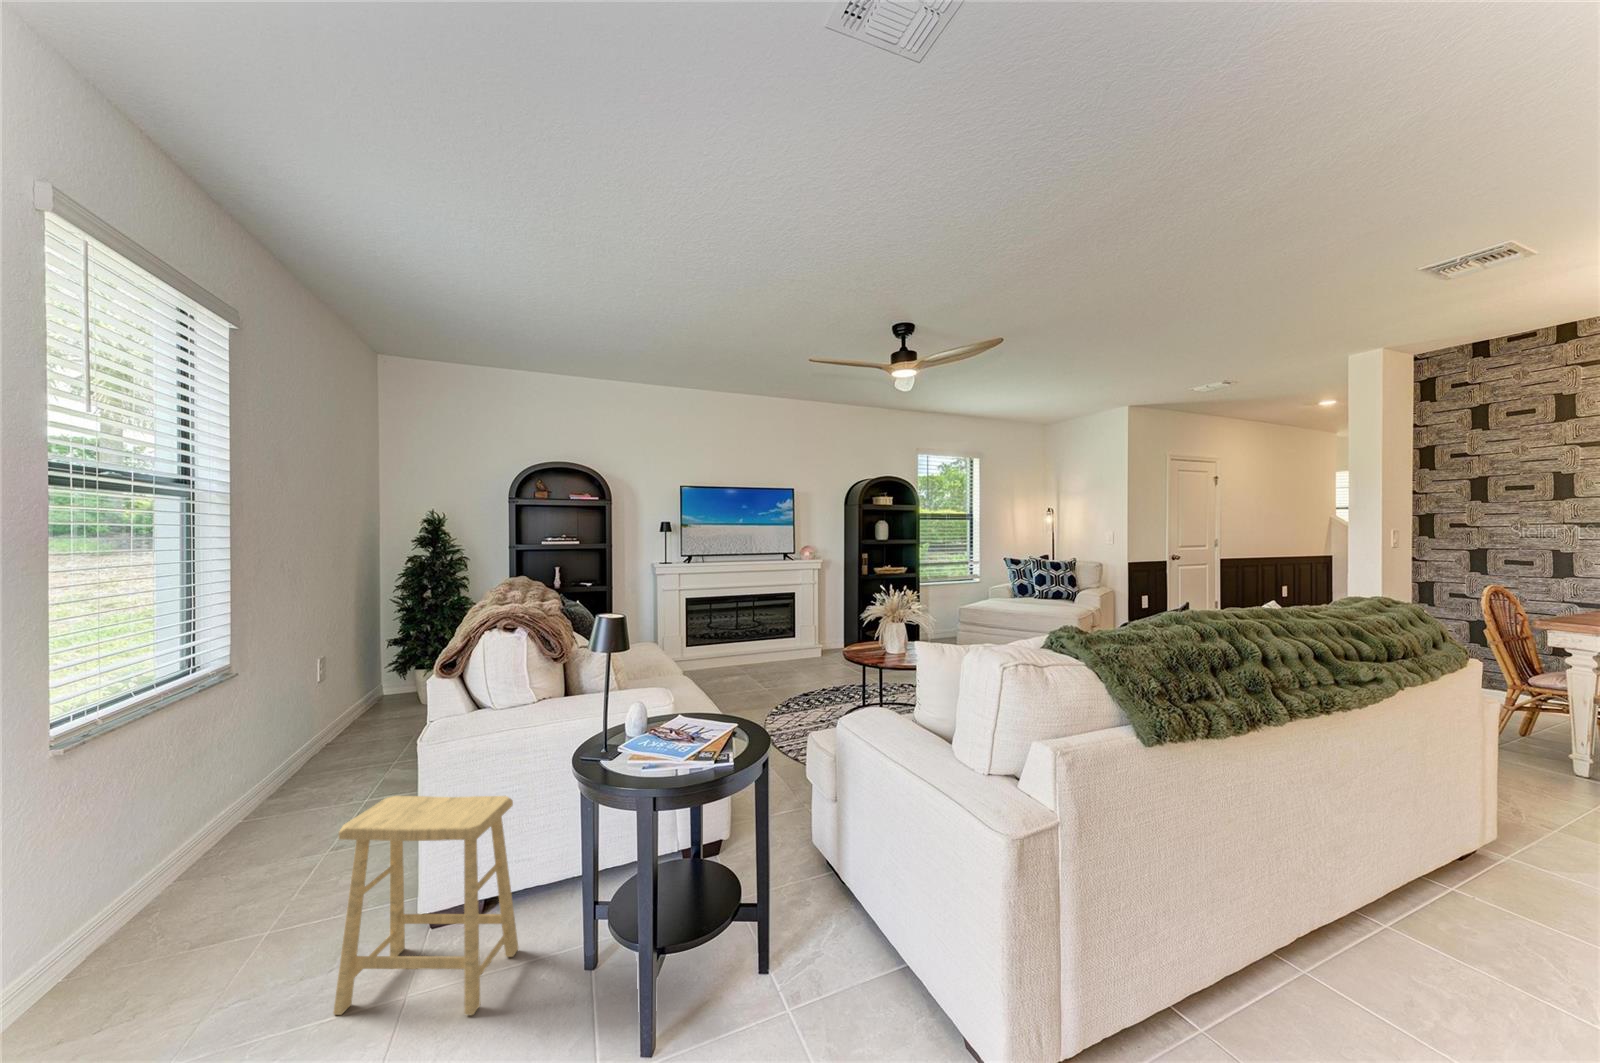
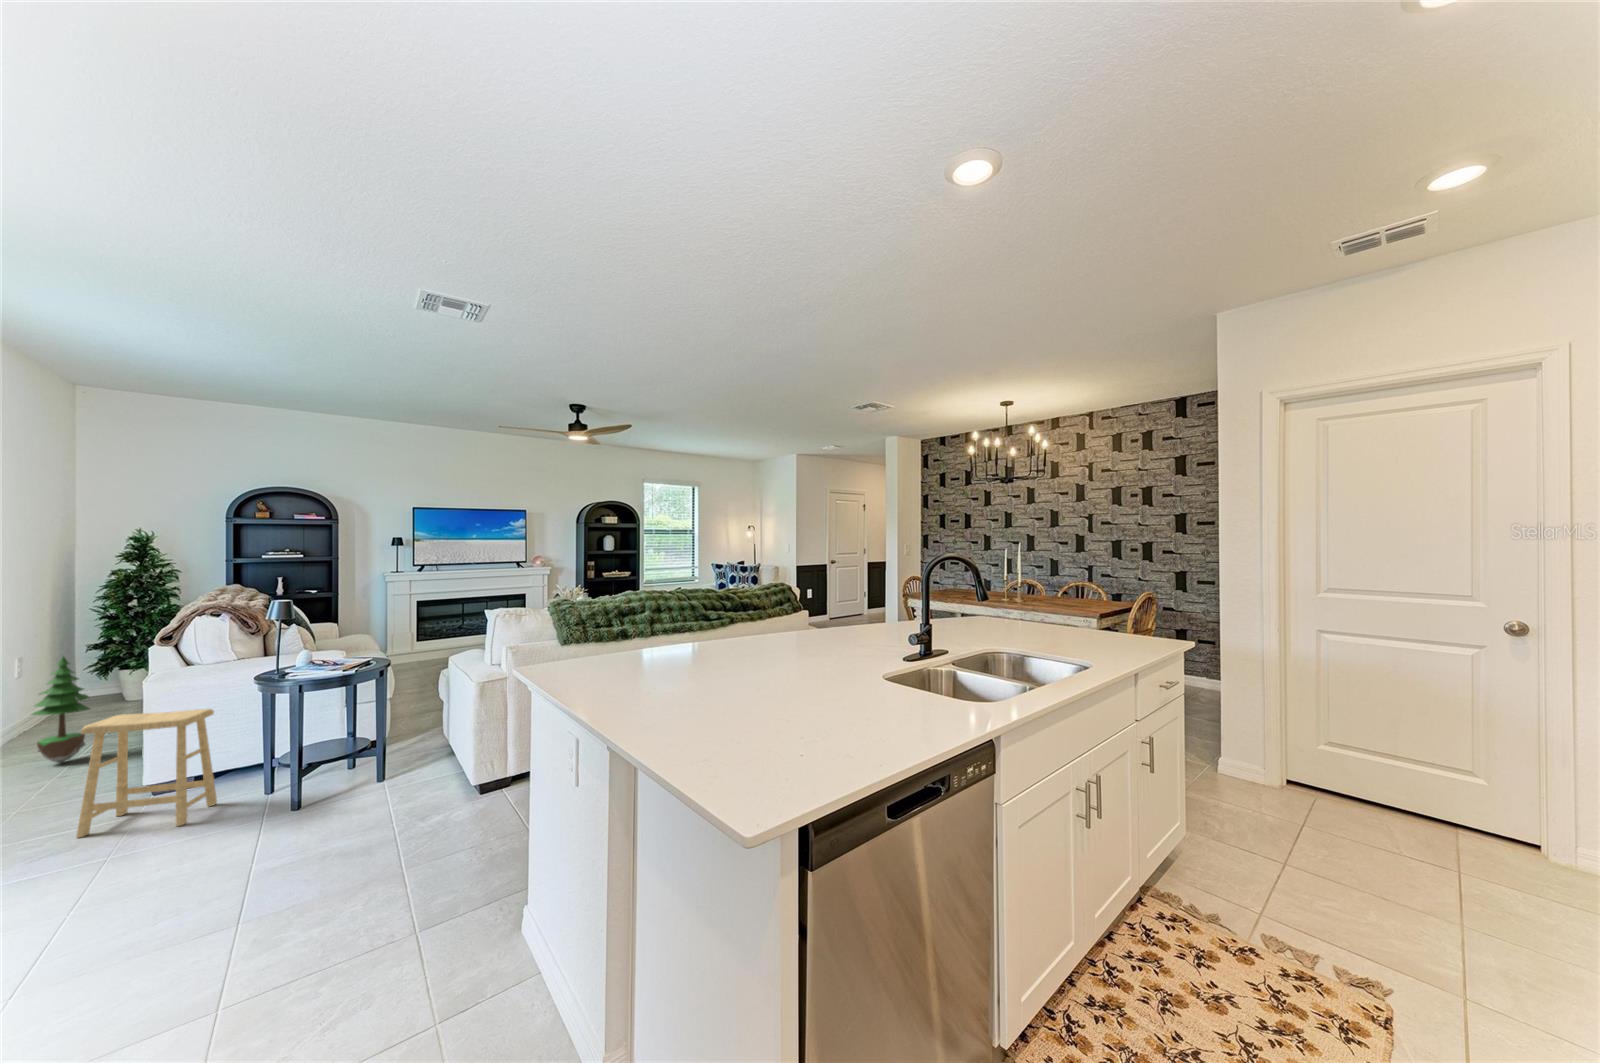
potted tree: none [317,668,380,806] -> present [32,656,90,763]

